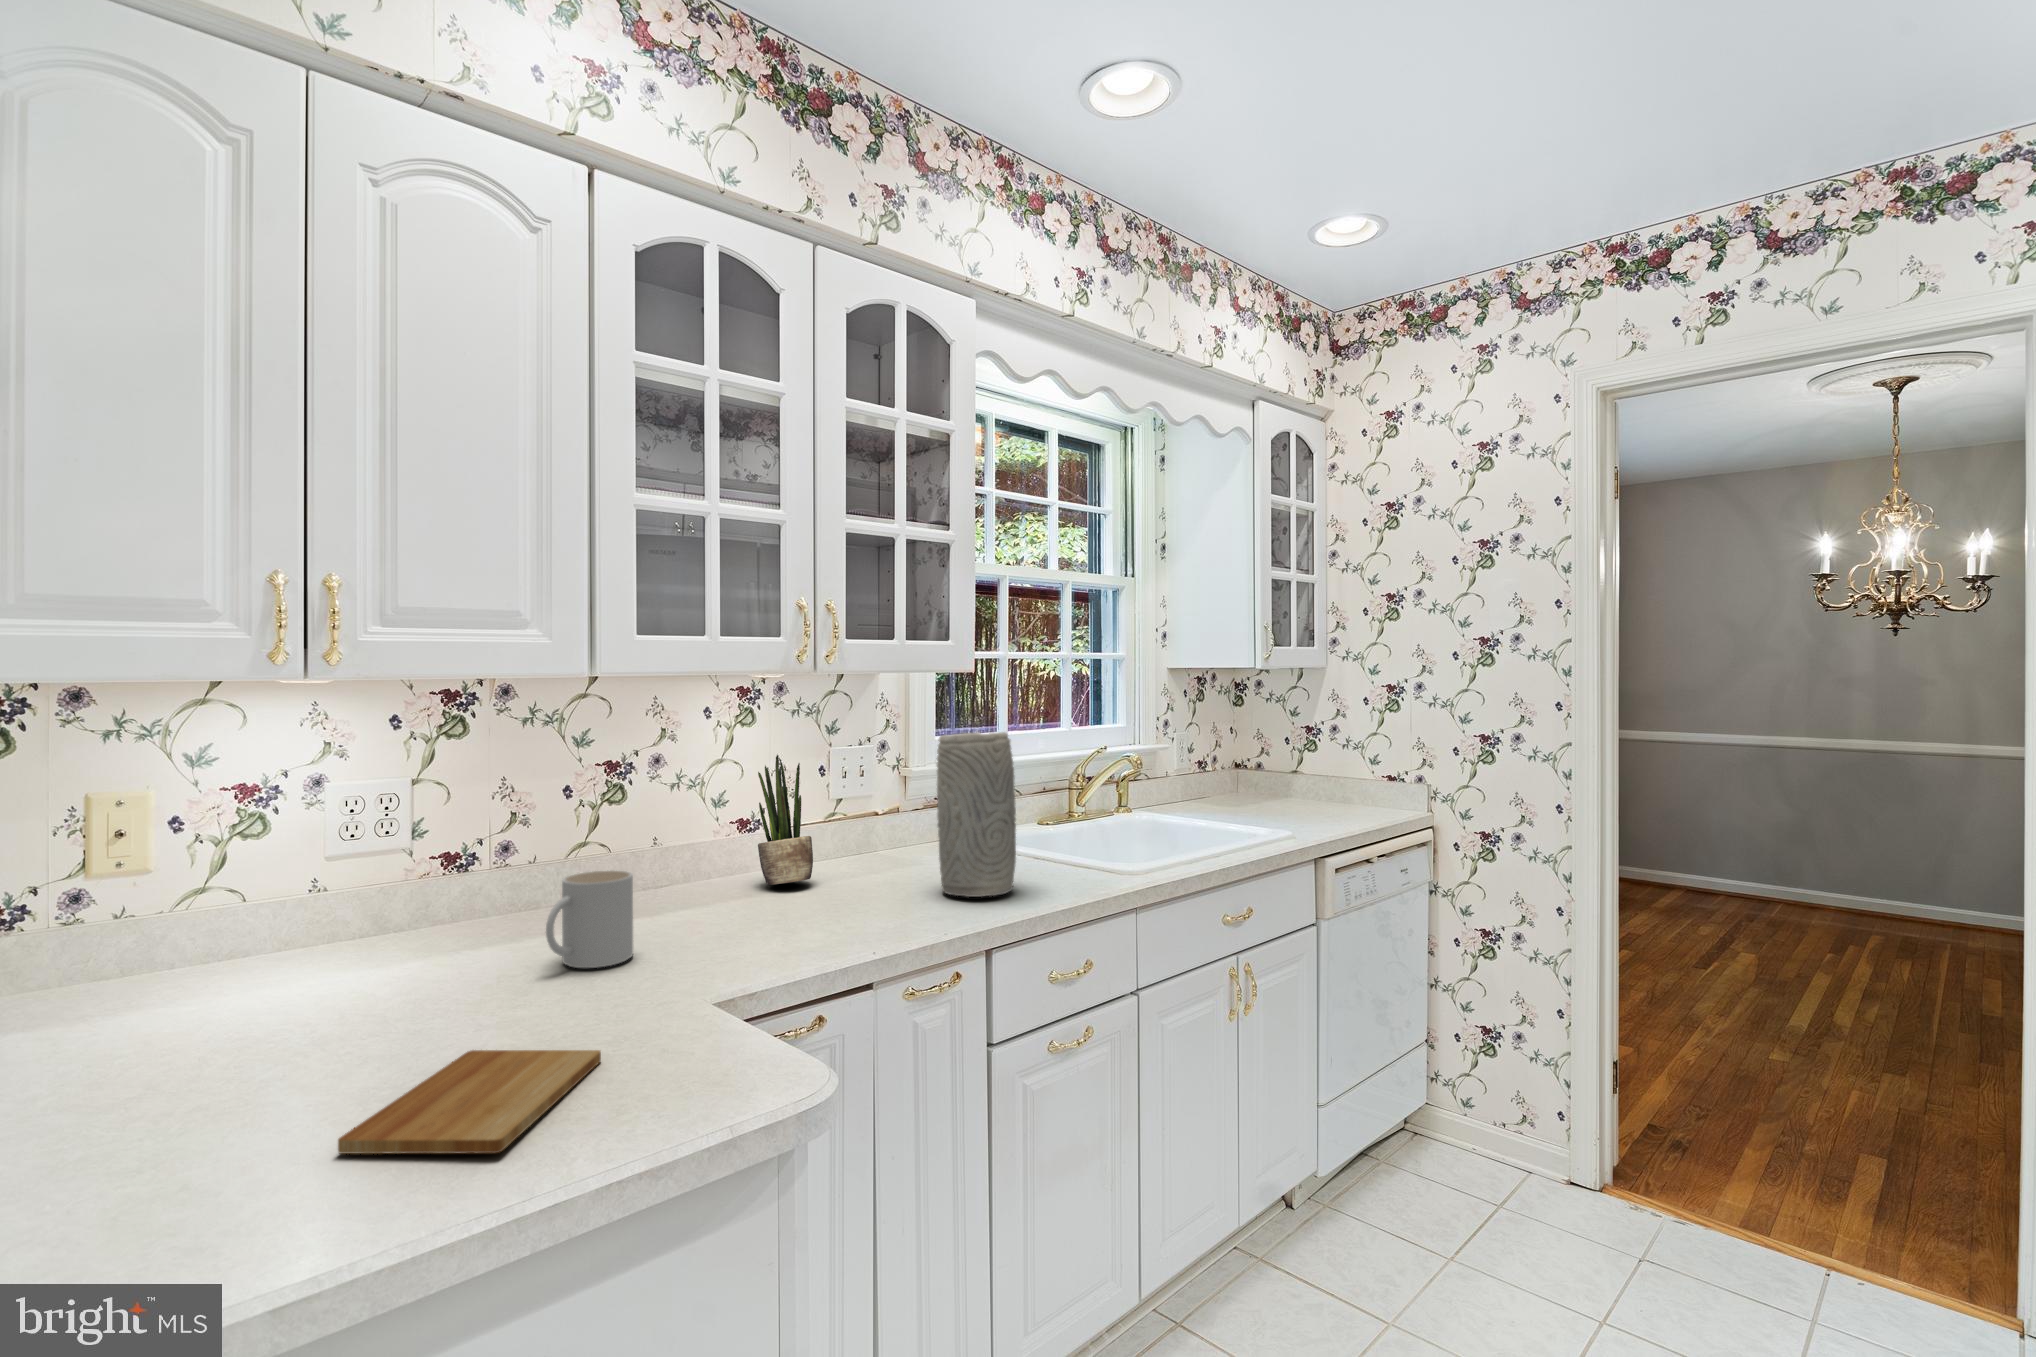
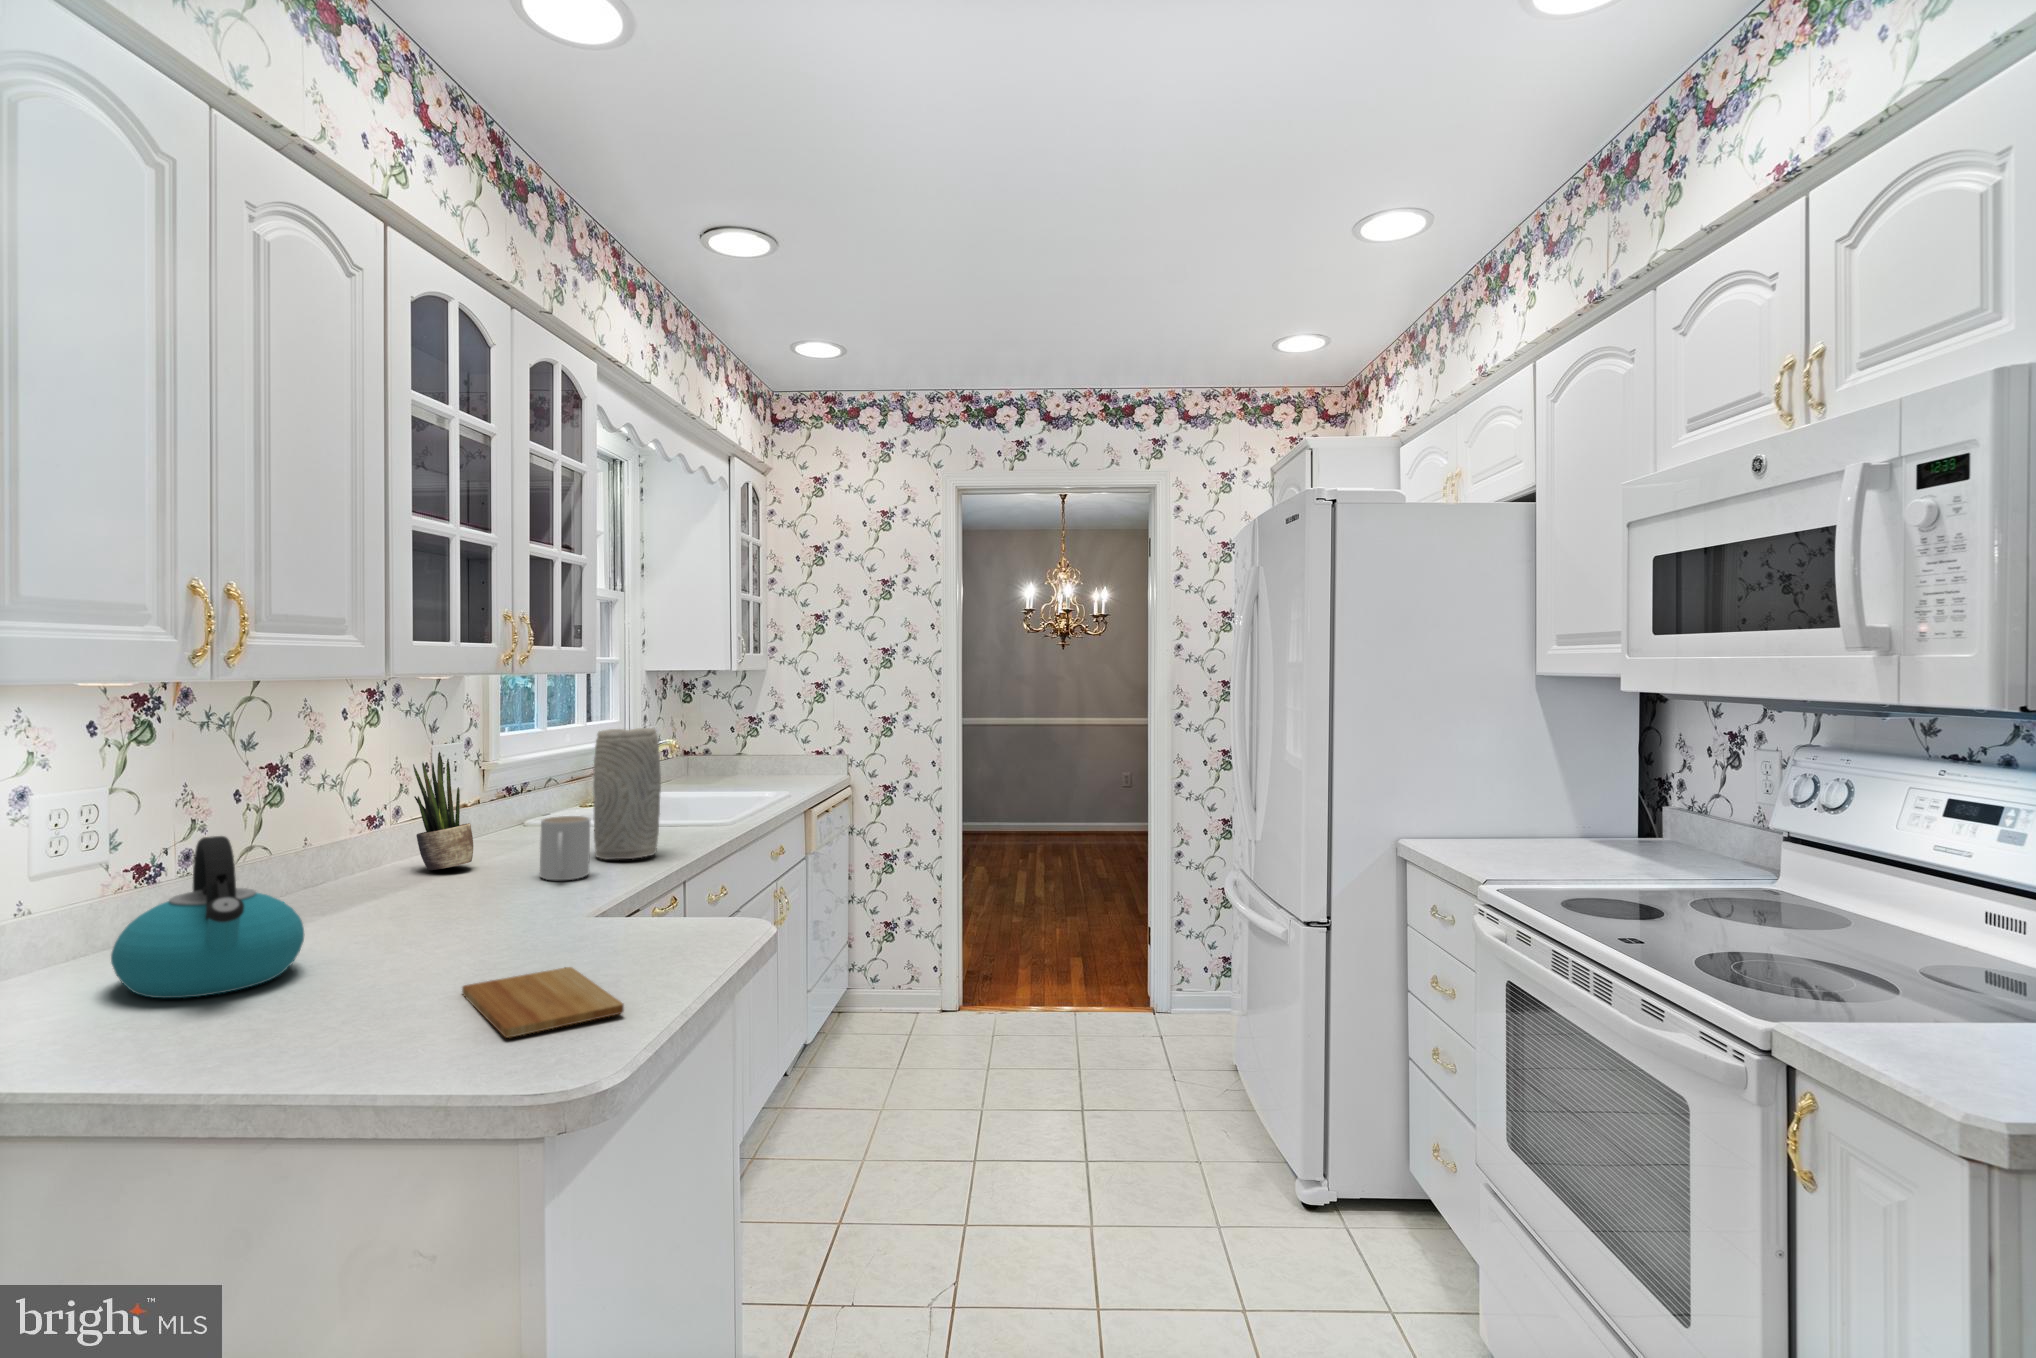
kettle: none [272,834,460,1004] -> present [111,836,304,998]
mug: present [546,870,633,968] -> present [540,816,590,880]

